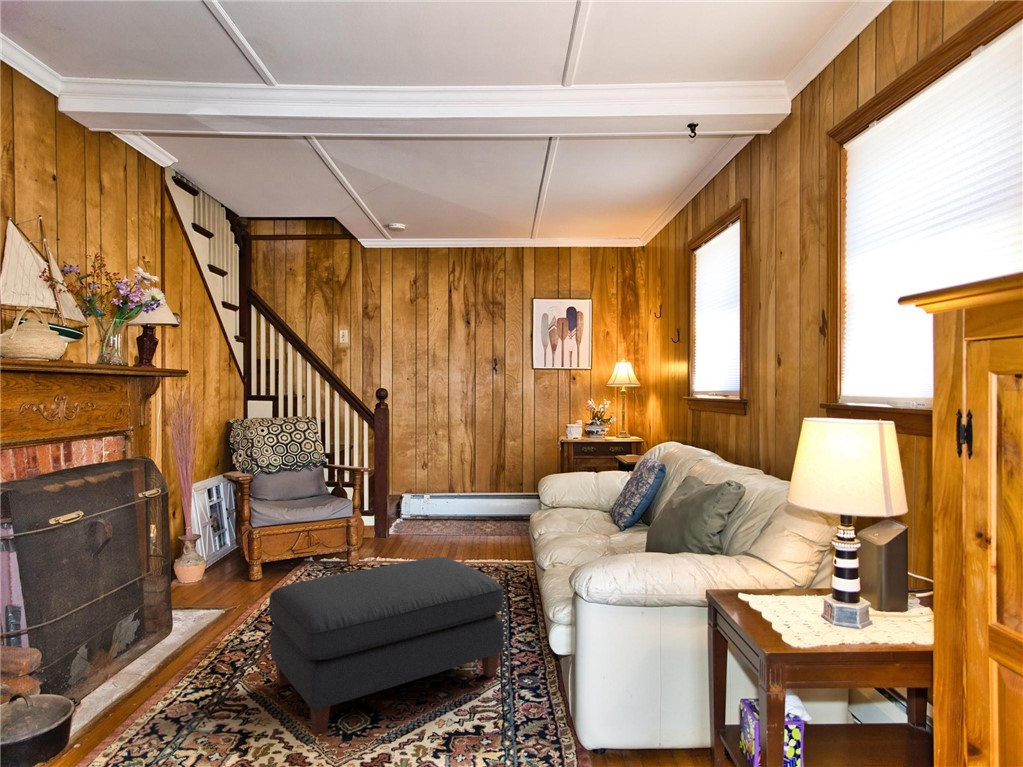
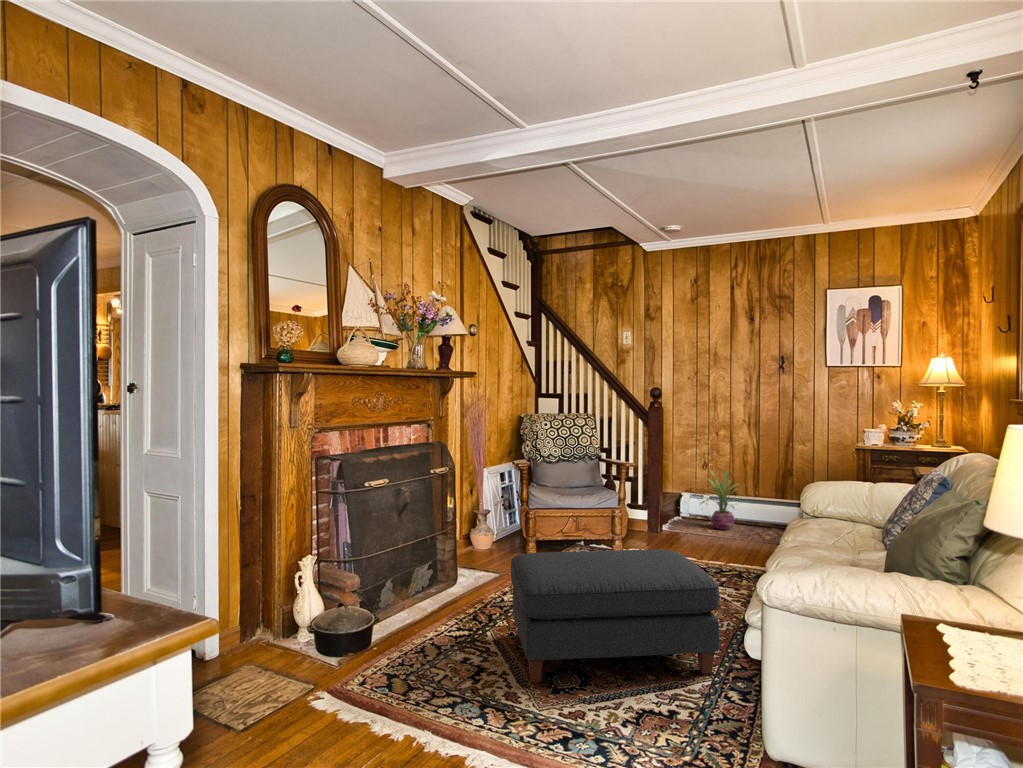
decorative plant: none [413,468,477,528] -> present [700,469,737,530]

